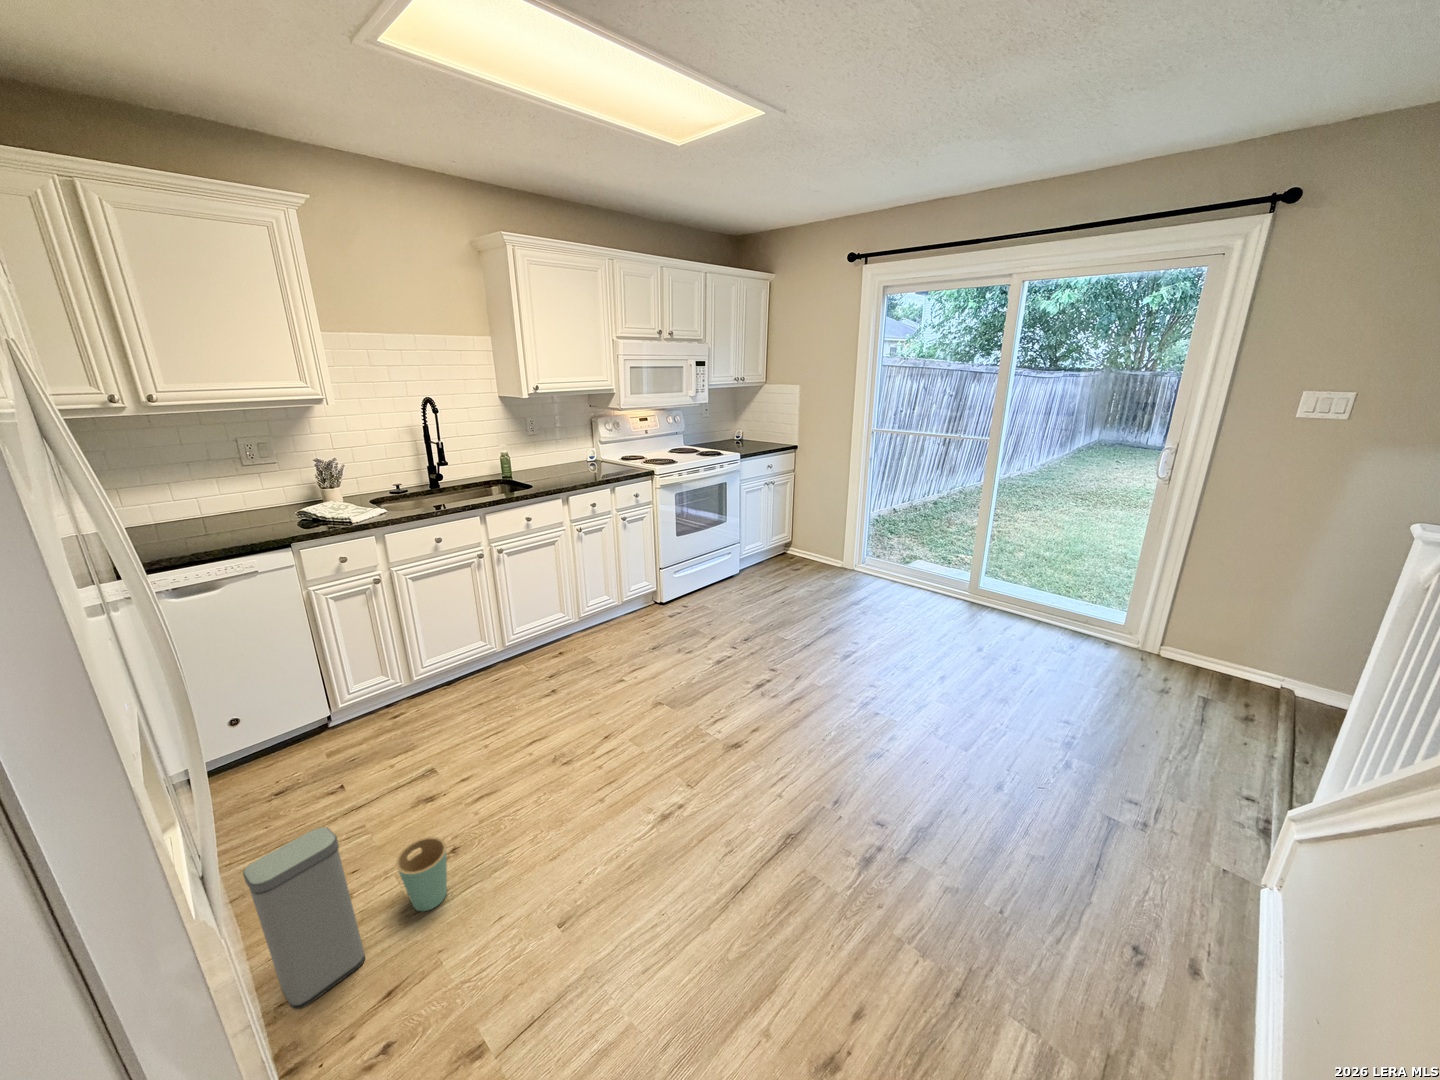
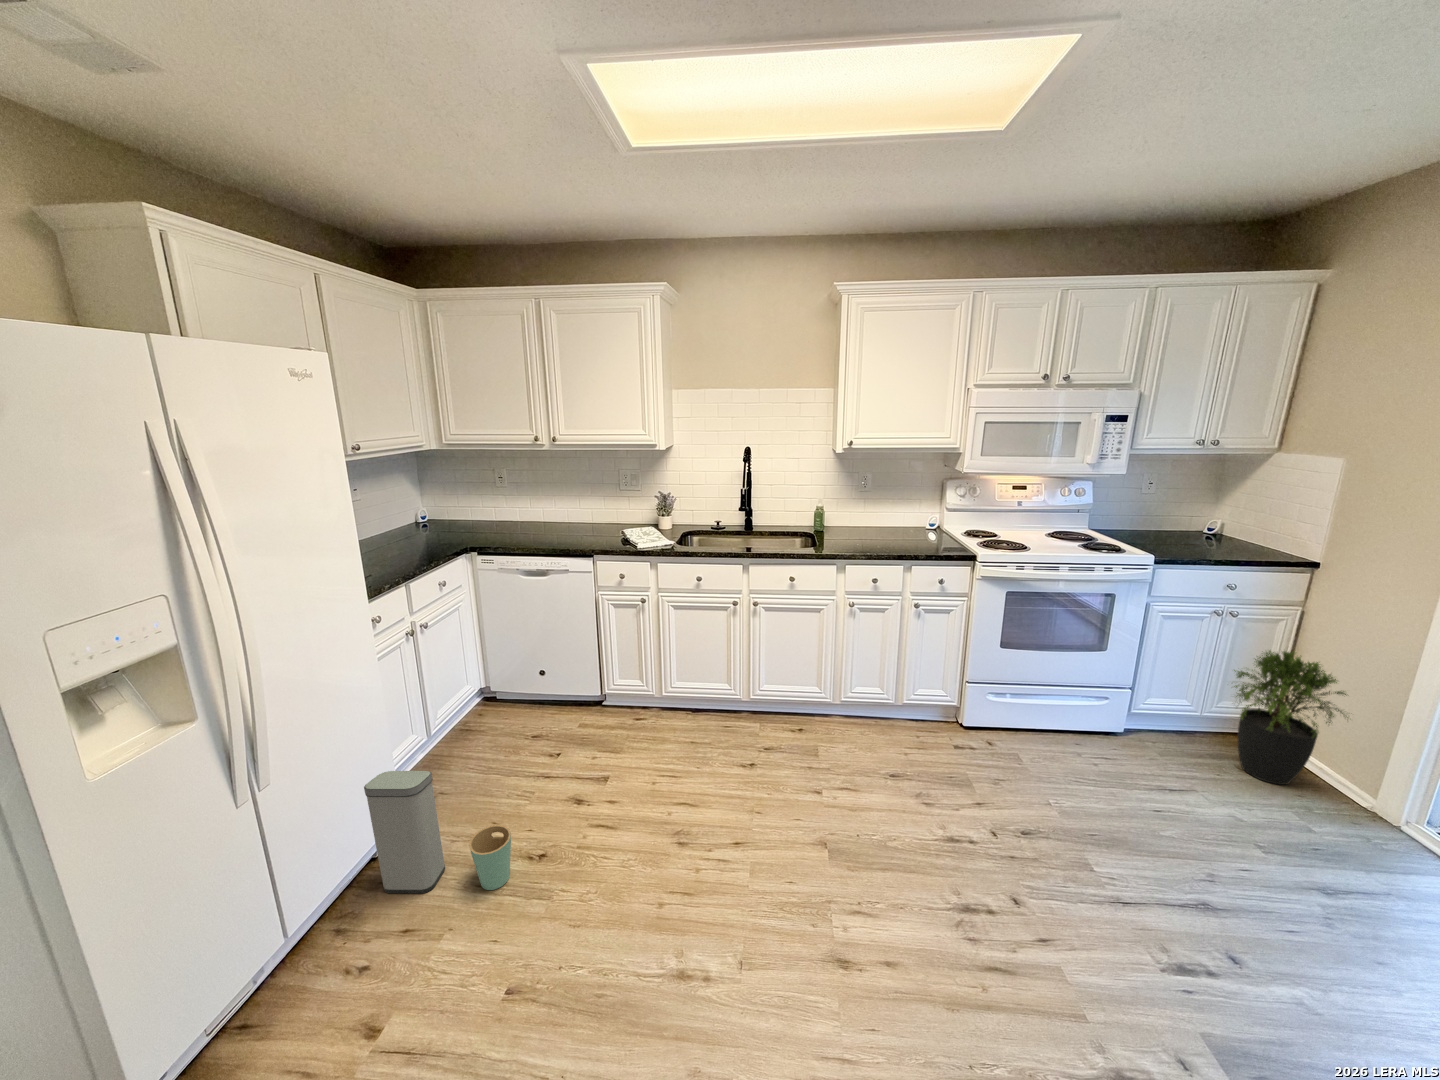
potted plant: none [778,494,828,571] -> present [1234,651,1348,785]

